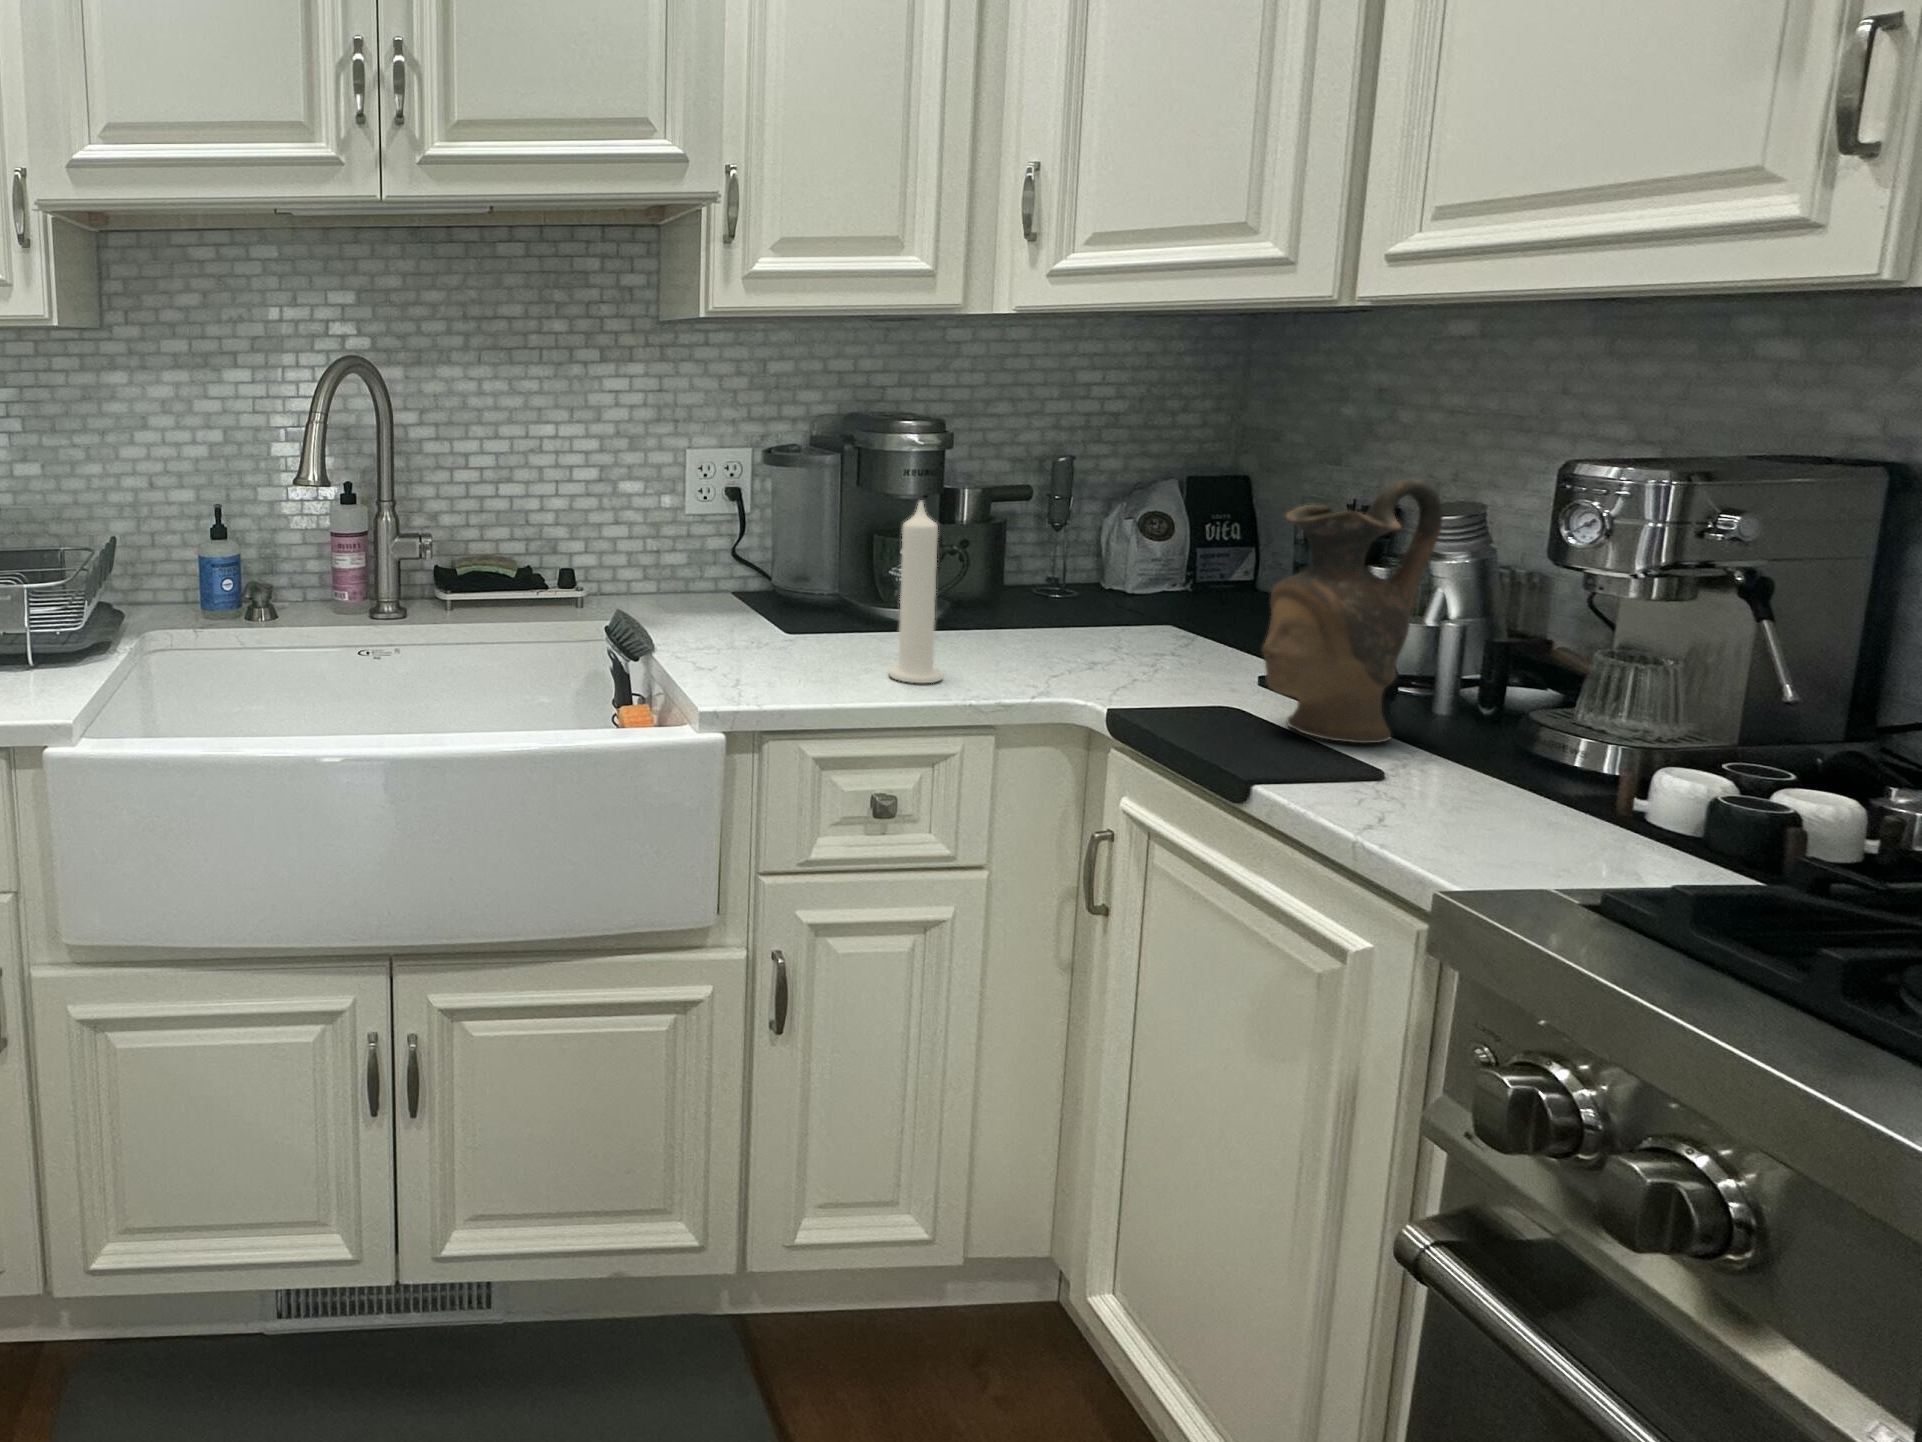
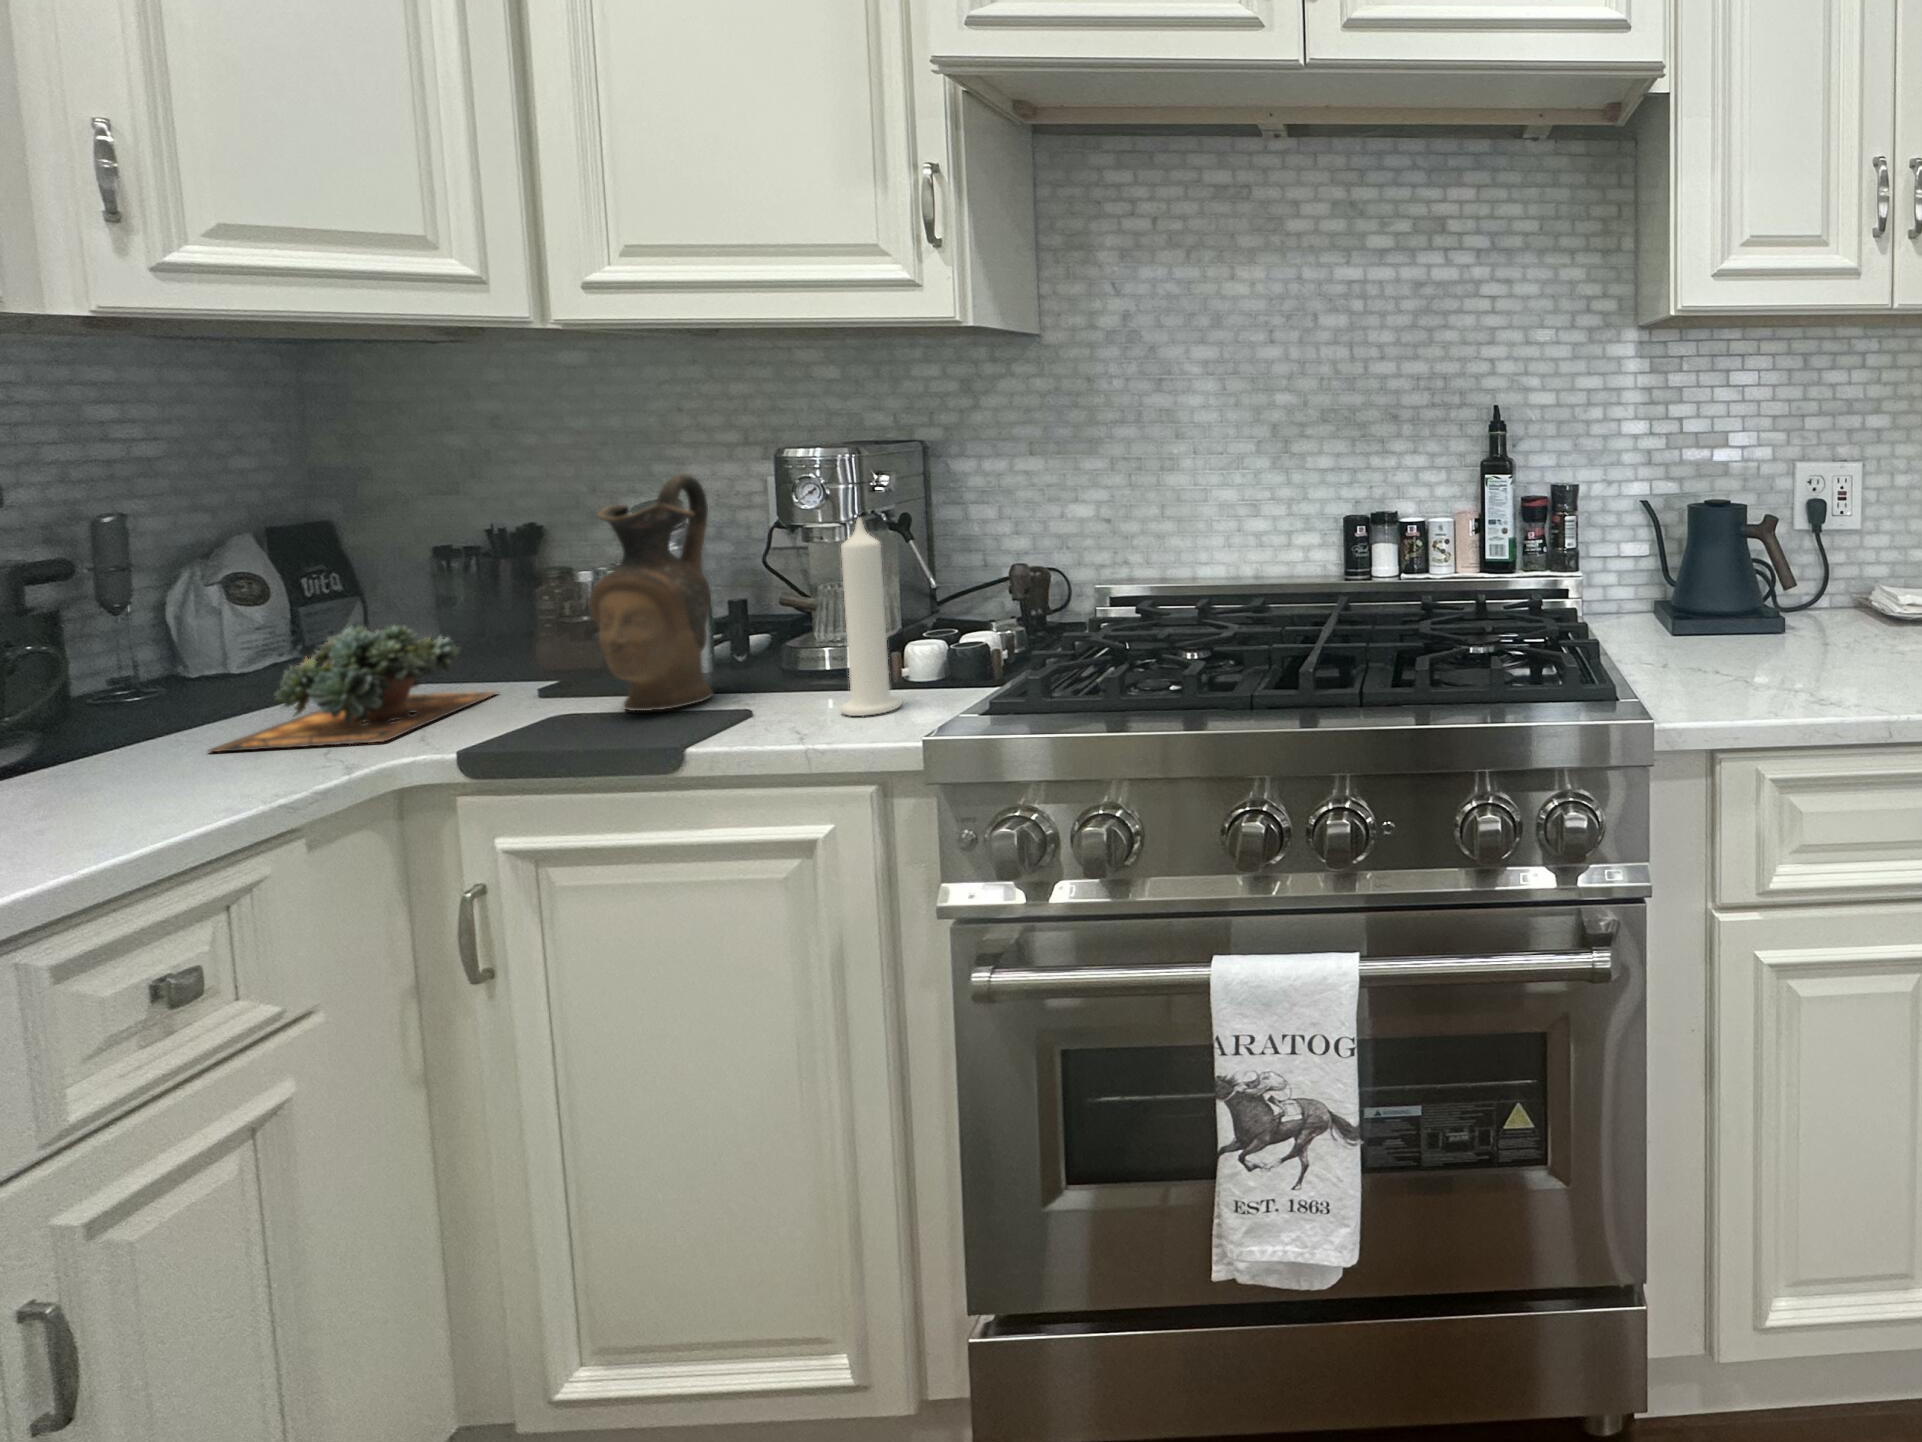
candle: present [888,501,943,683] -> present [840,517,901,716]
succulent plant: none [1012,575,1240,680] -> present [208,626,496,752]

